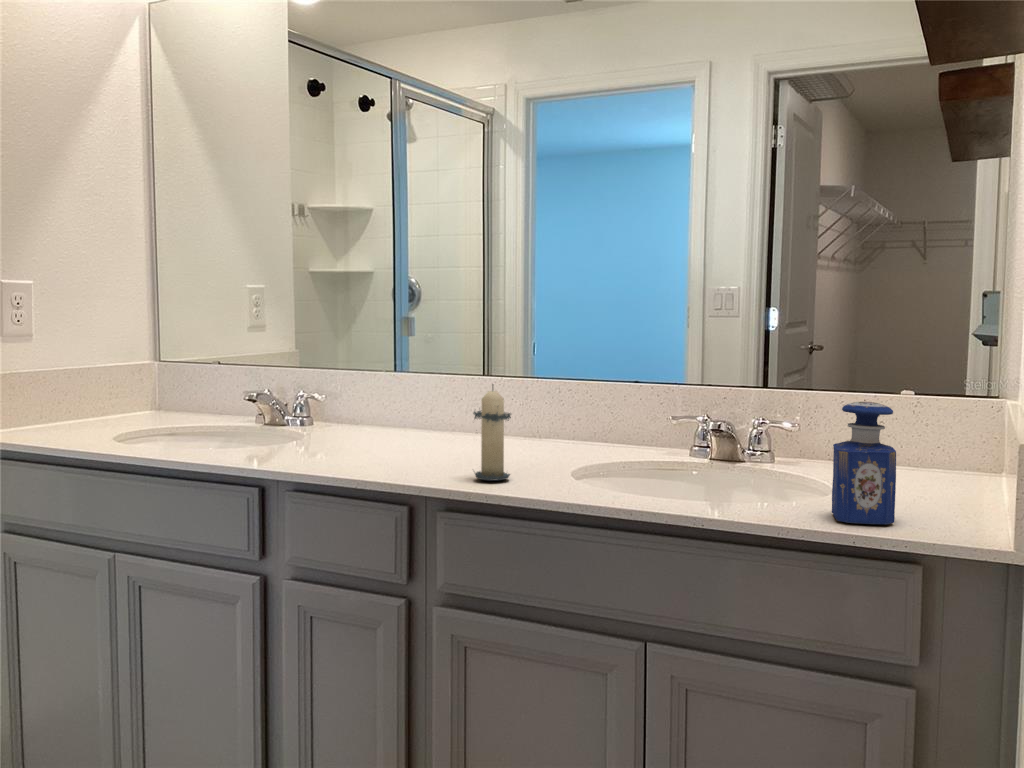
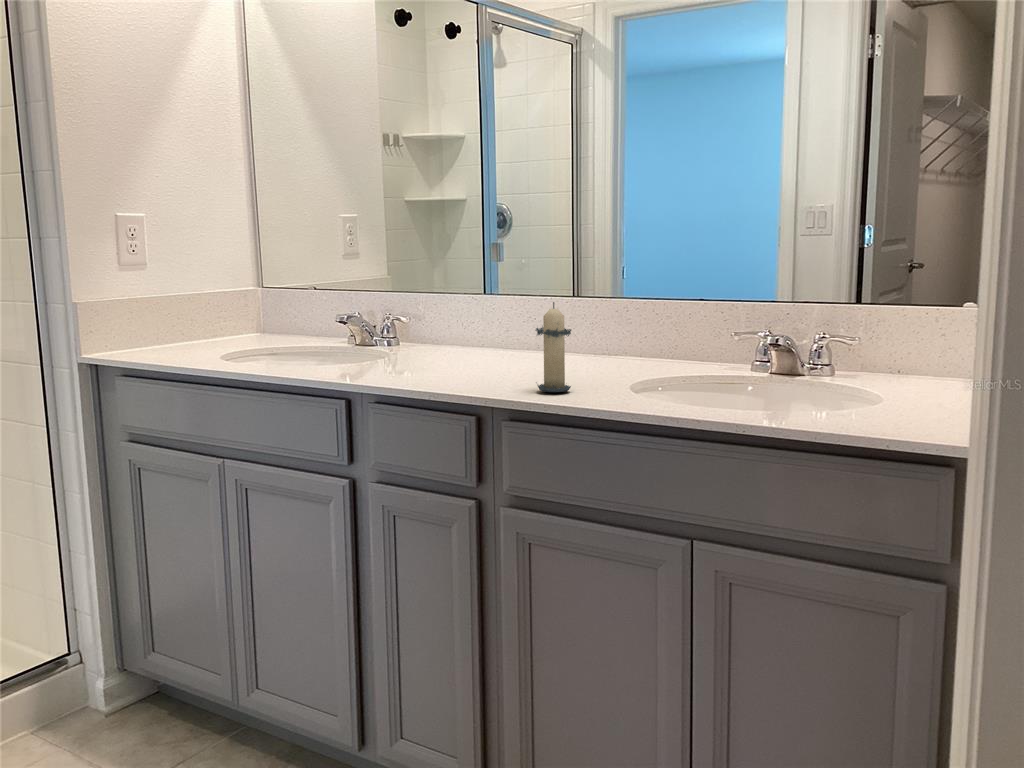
perfume bottle: present [832,402,896,524] -> none [867,313,927,430]

